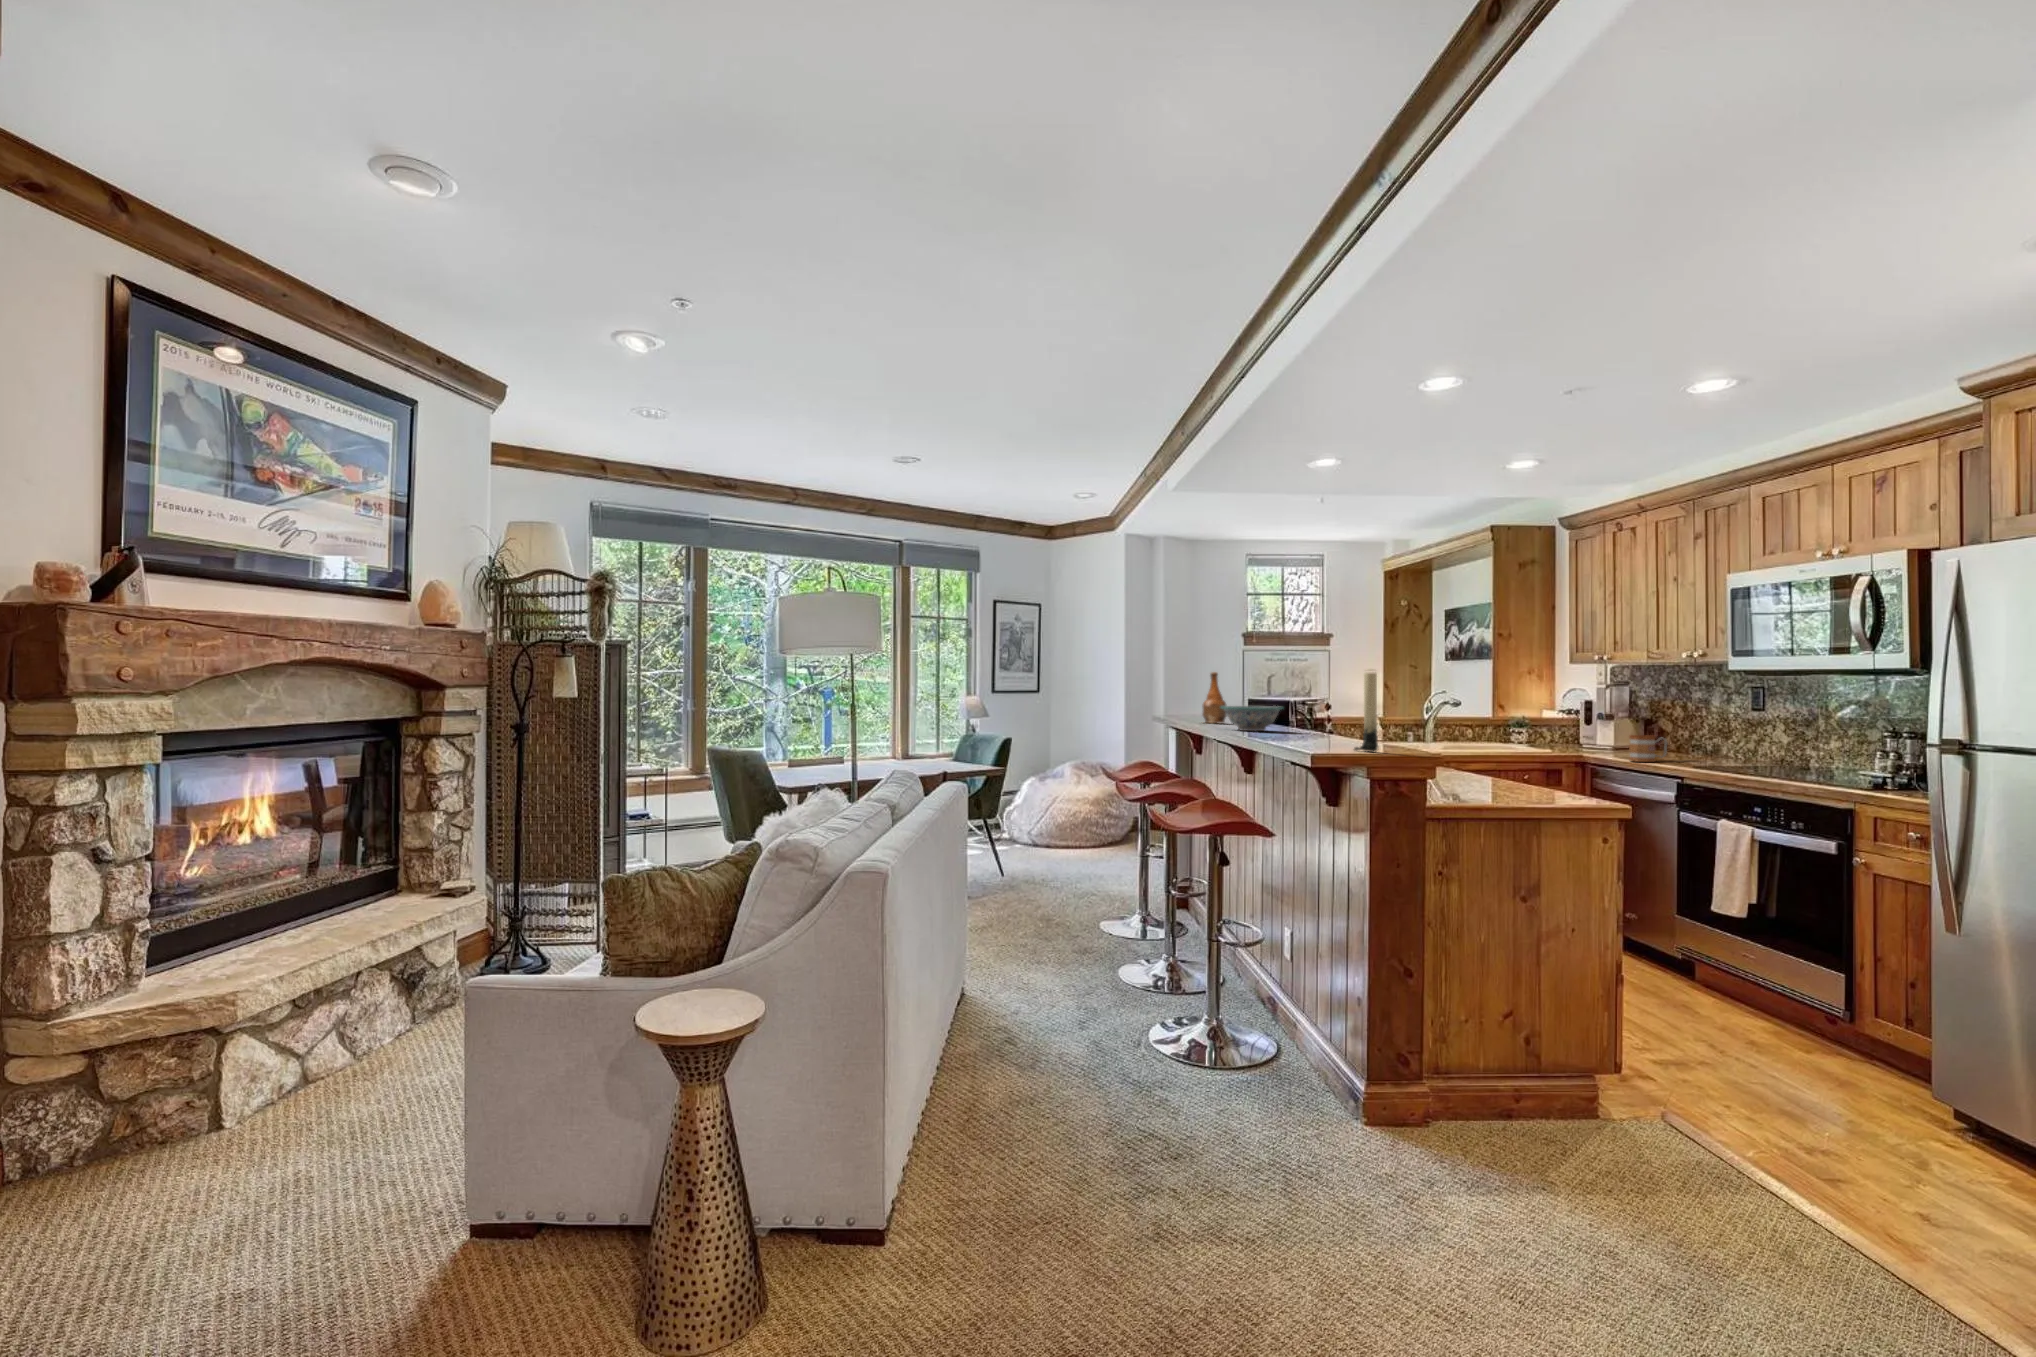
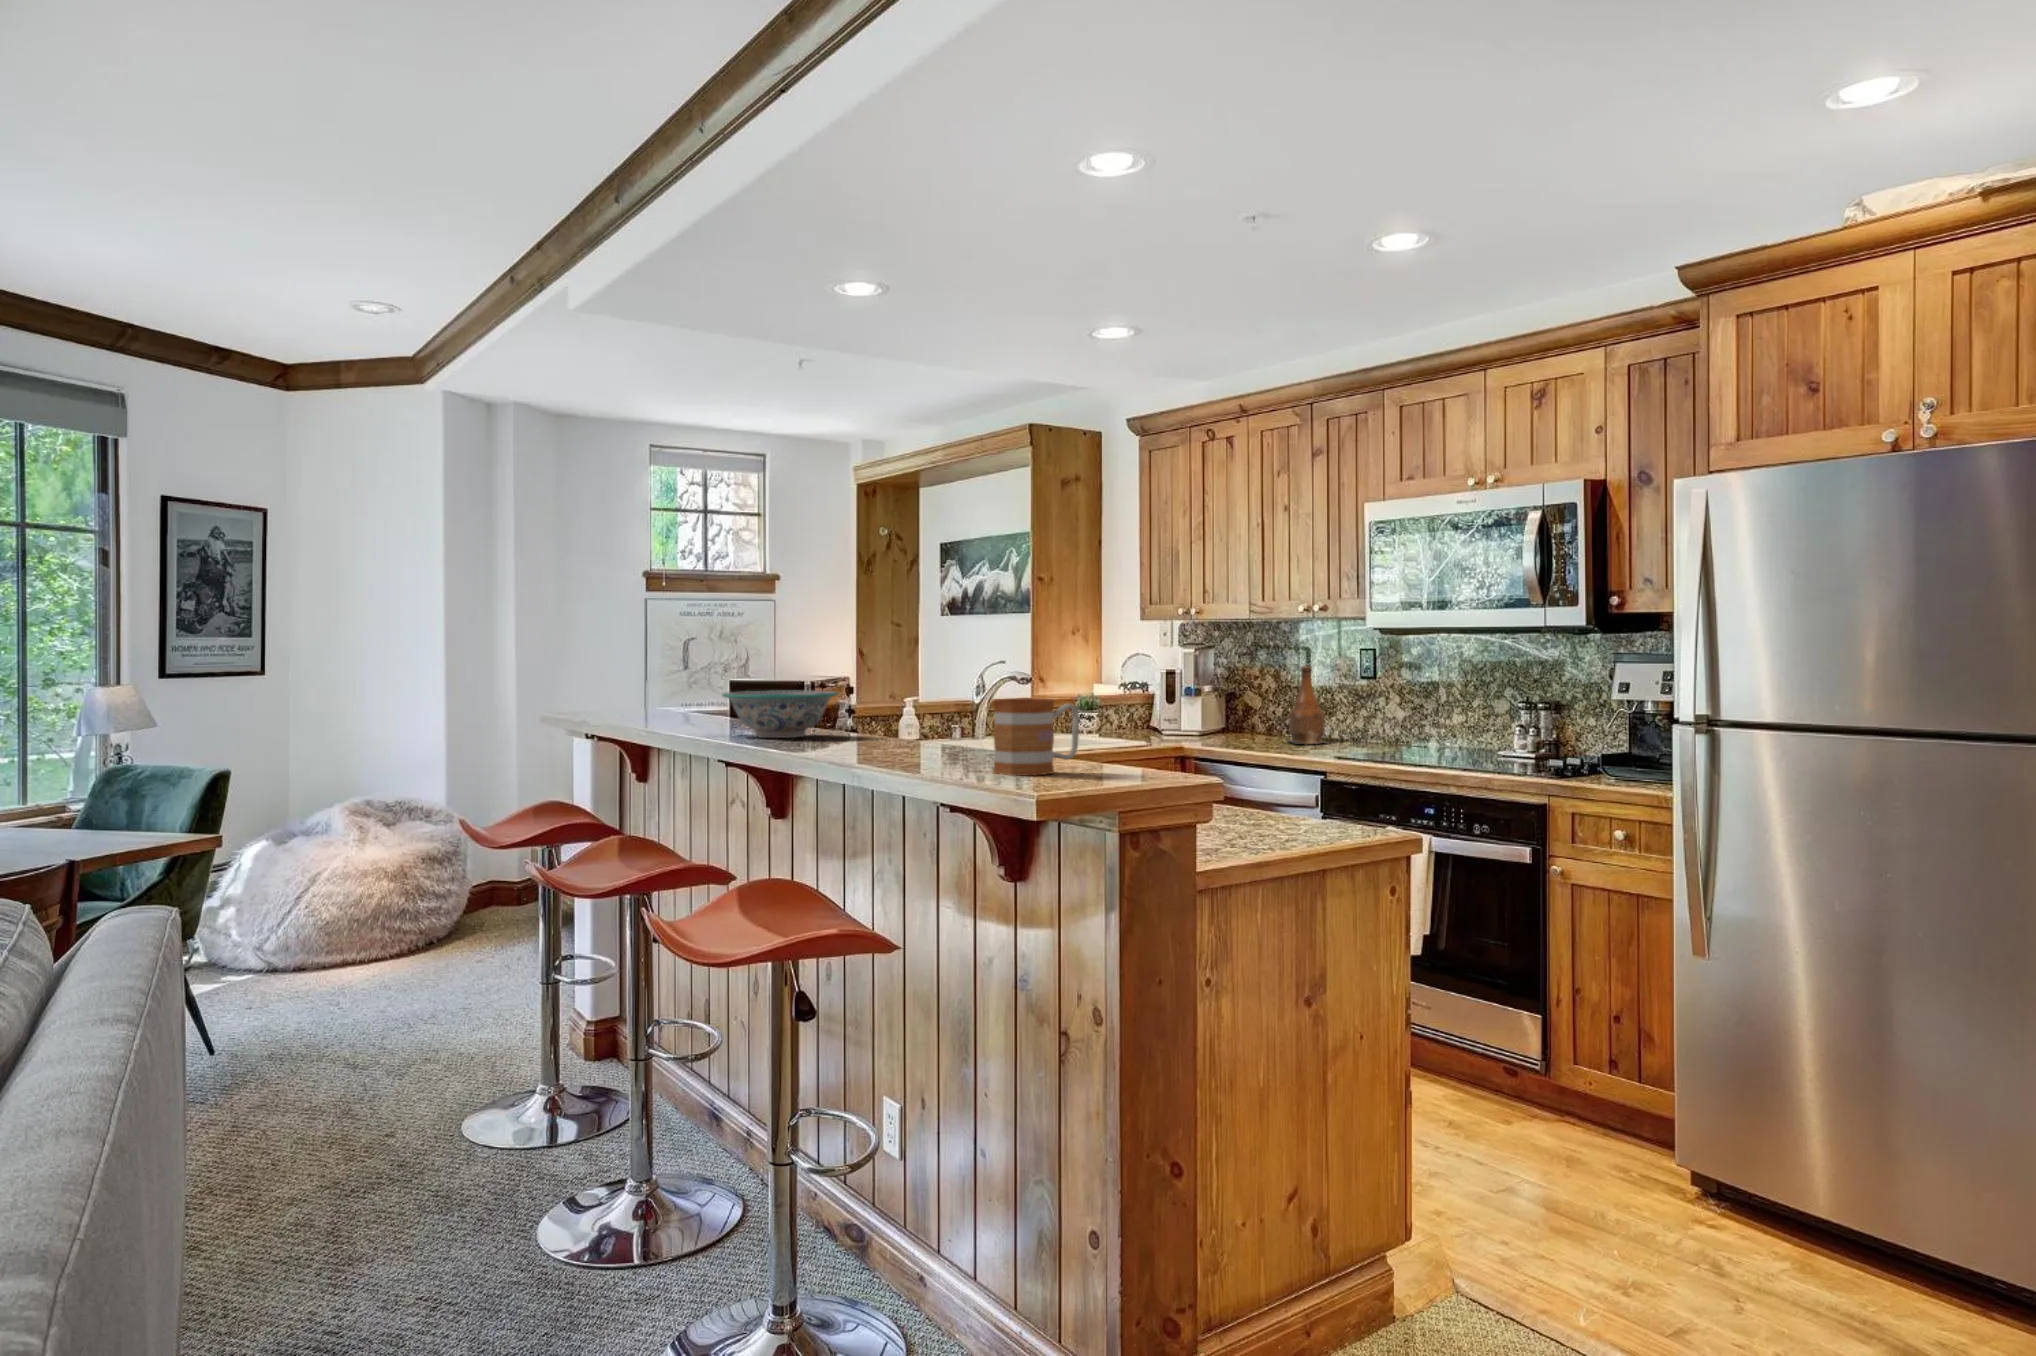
bottle: present [1202,672,1227,723] -> present [1289,666,1325,744]
candle: present [1354,673,1378,752] -> none [1105,620,1150,780]
mug: present [1629,735,1667,762] -> present [993,699,1080,776]

